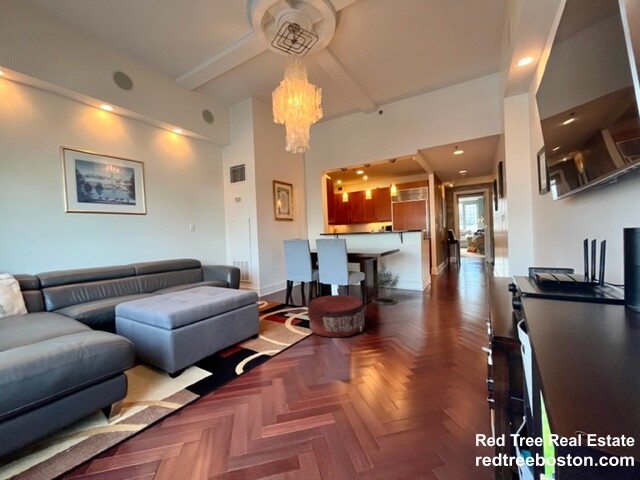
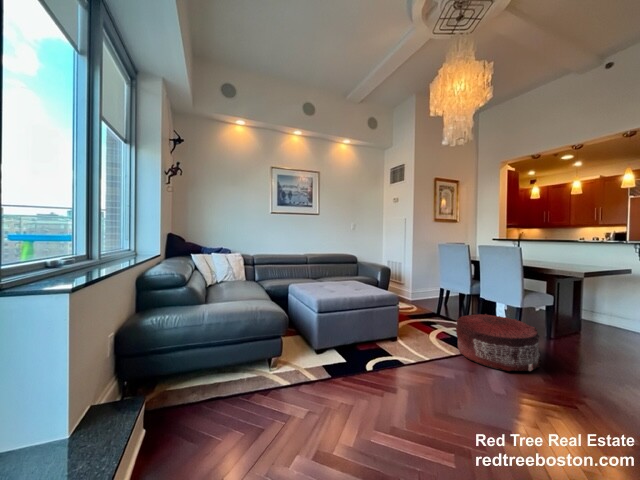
potted tree: present [373,263,398,305] -> none [563,280,625,349]

